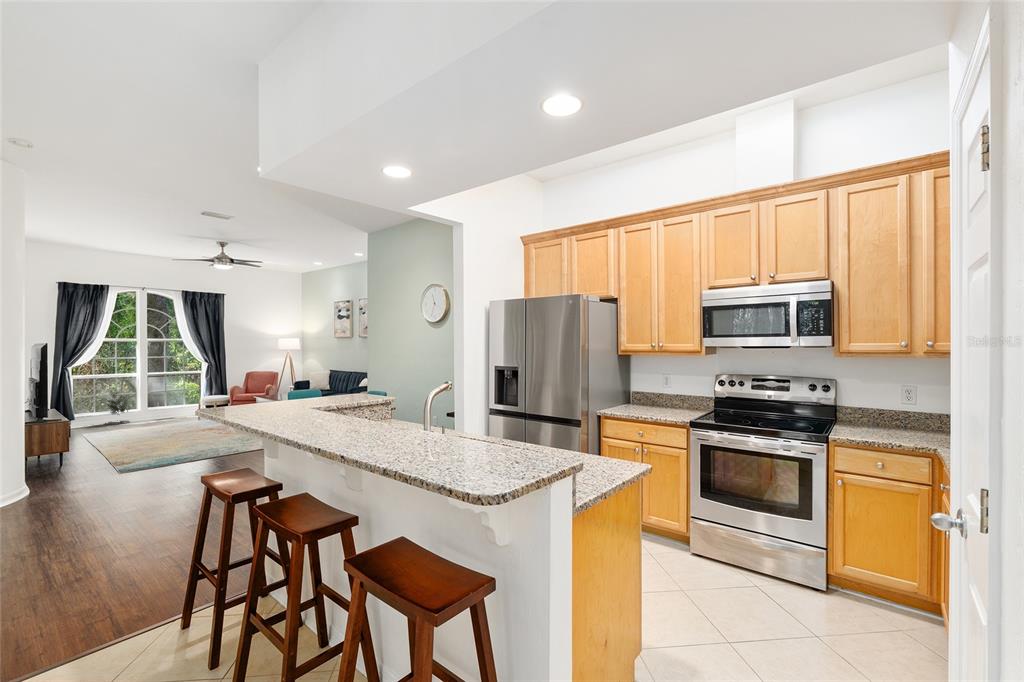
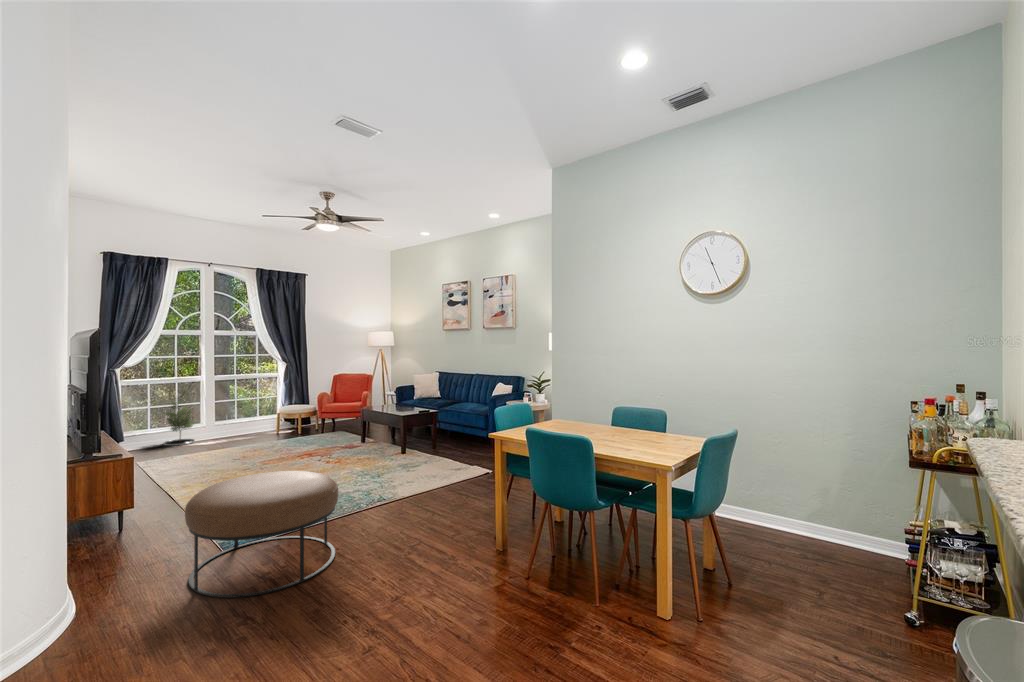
ottoman: none [92,426,190,486] -> present [185,471,338,598]

